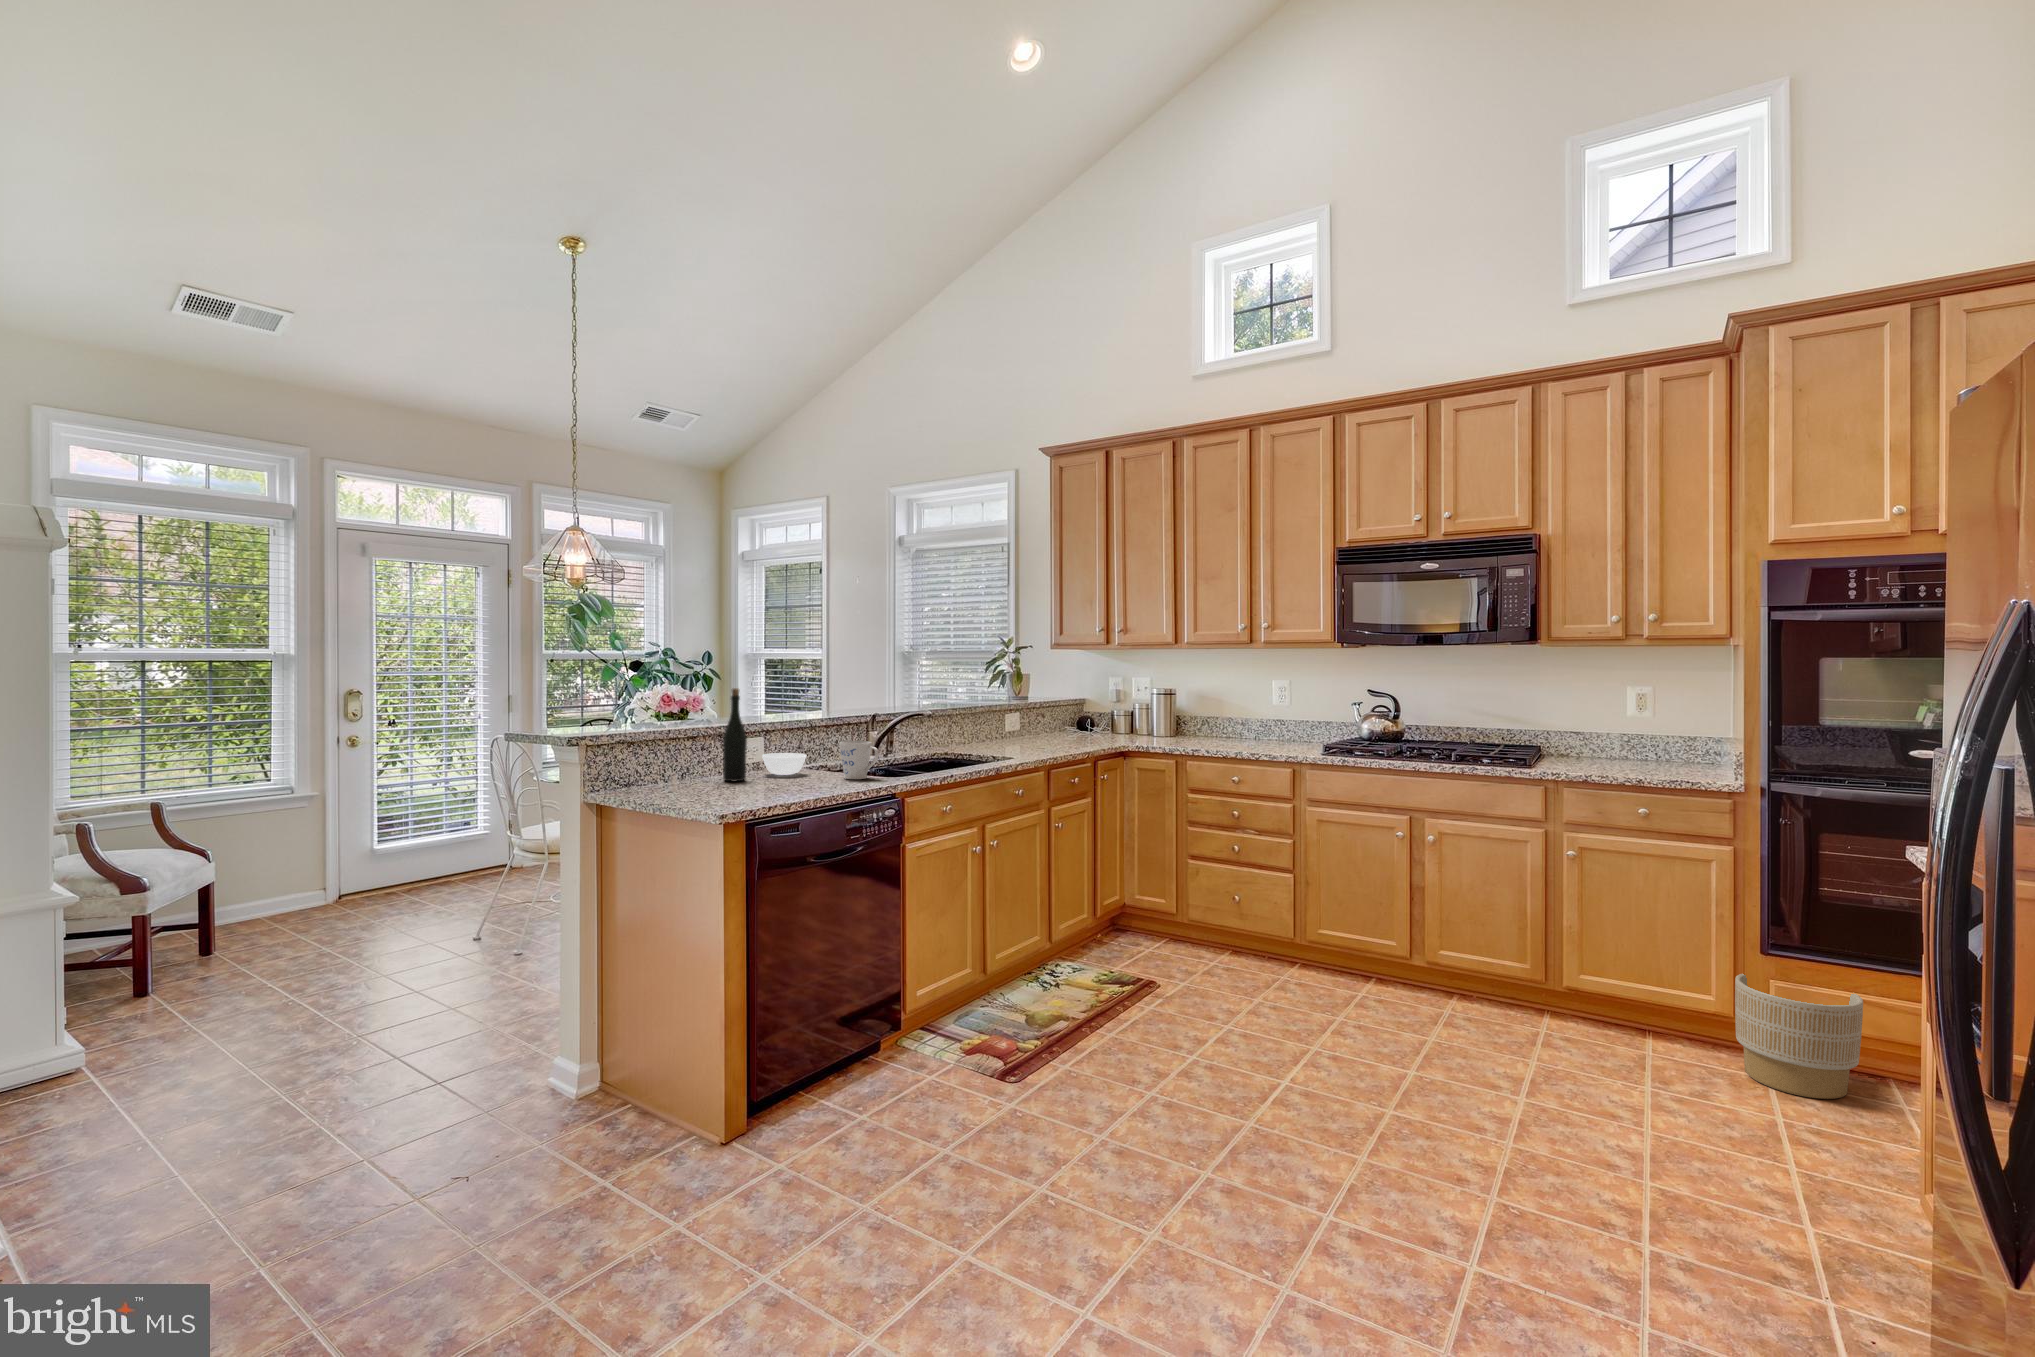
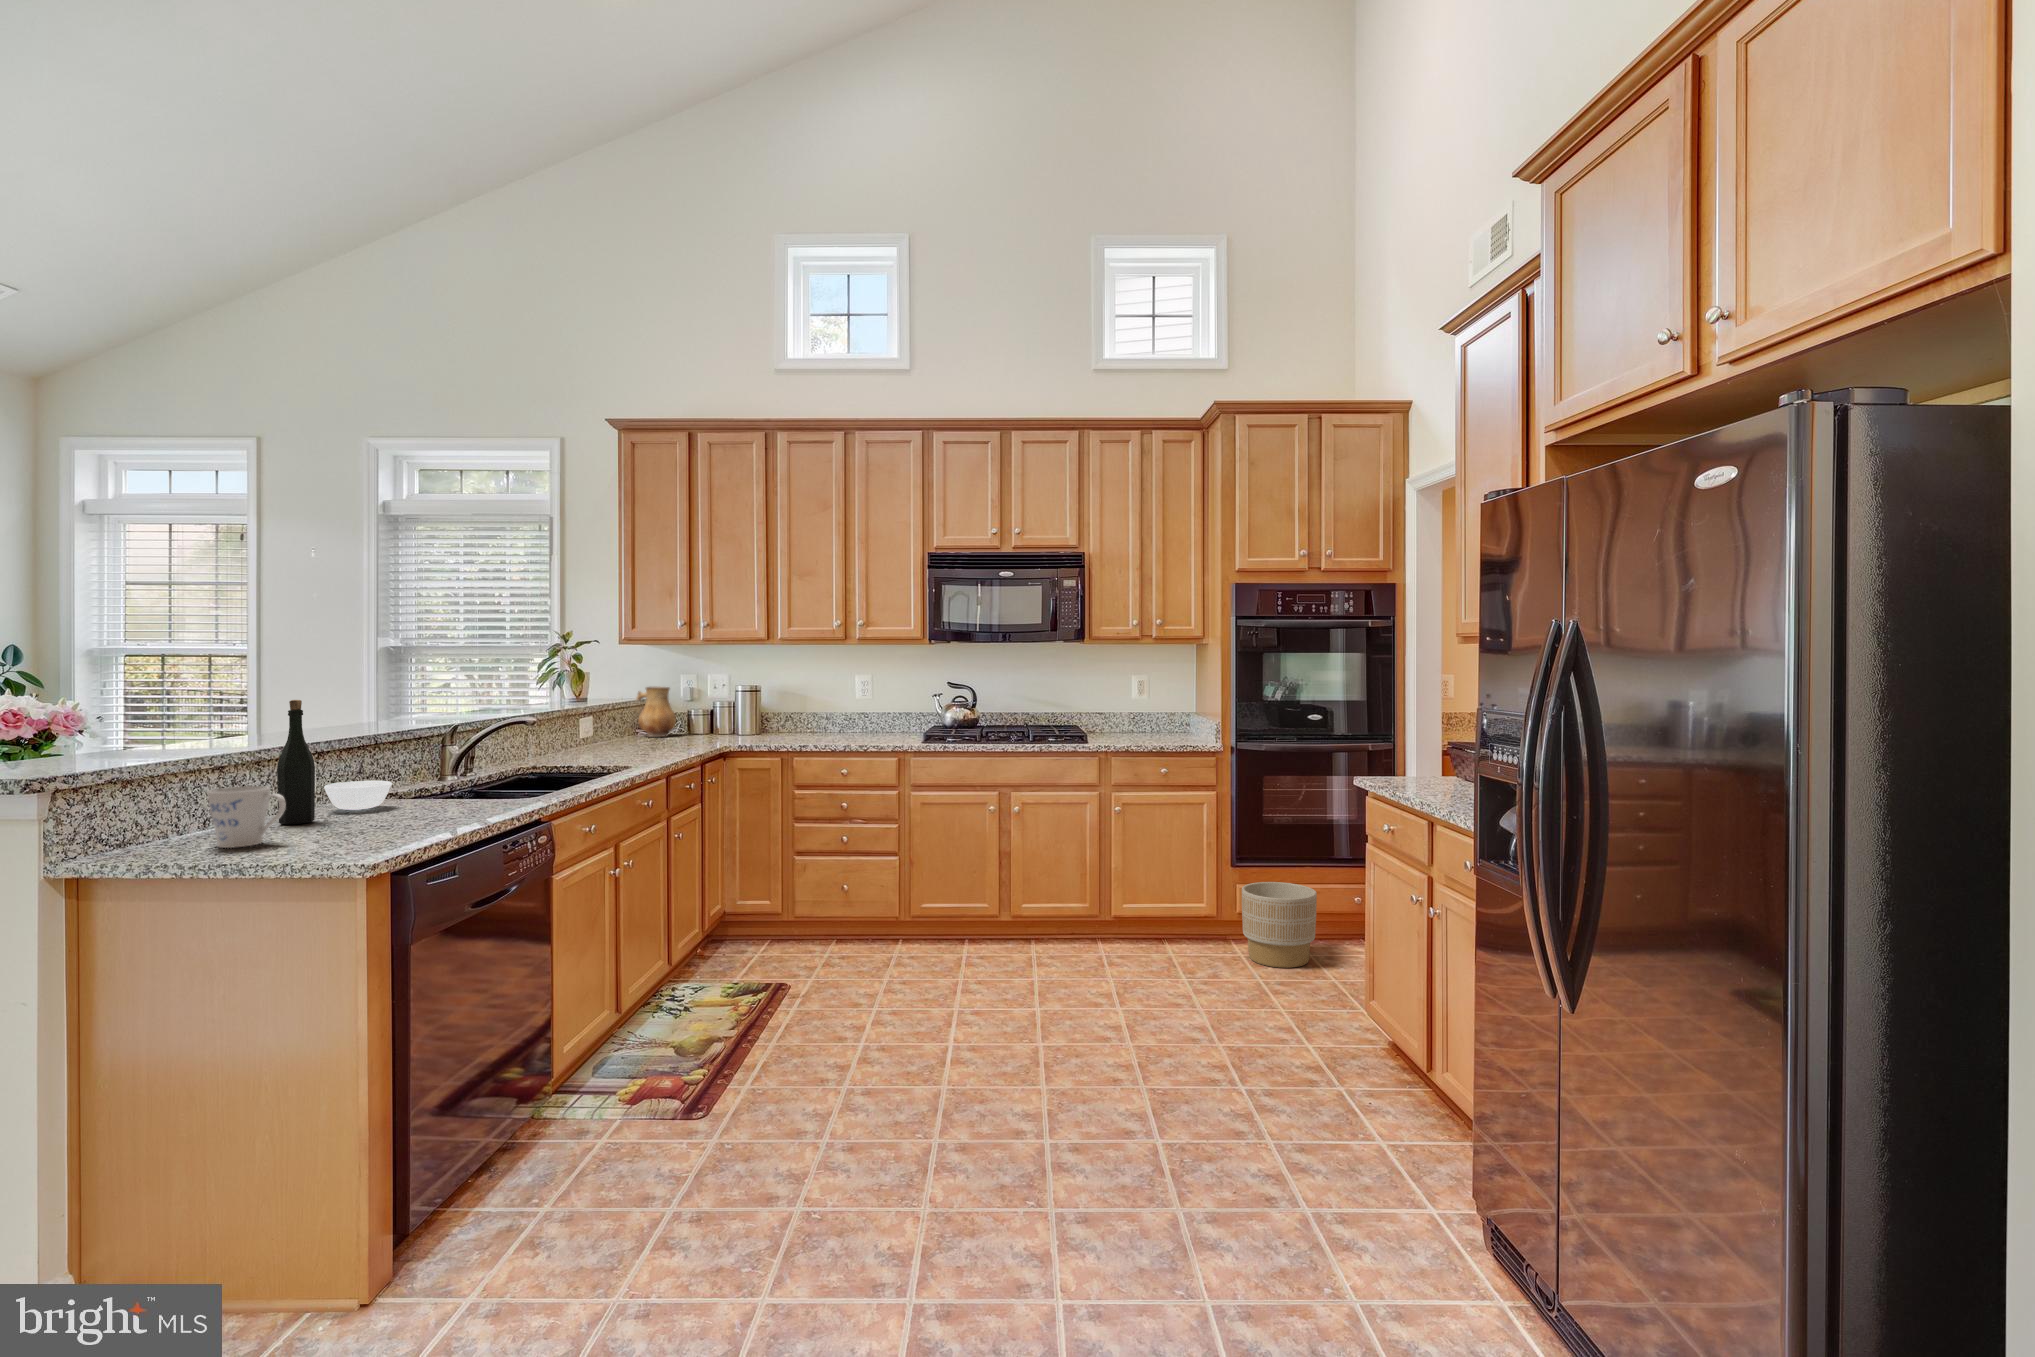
ceramic pitcher: none [1073,687,1106,733] -> present [636,687,676,737]
mug: present [840,741,879,779] -> present [208,786,285,848]

